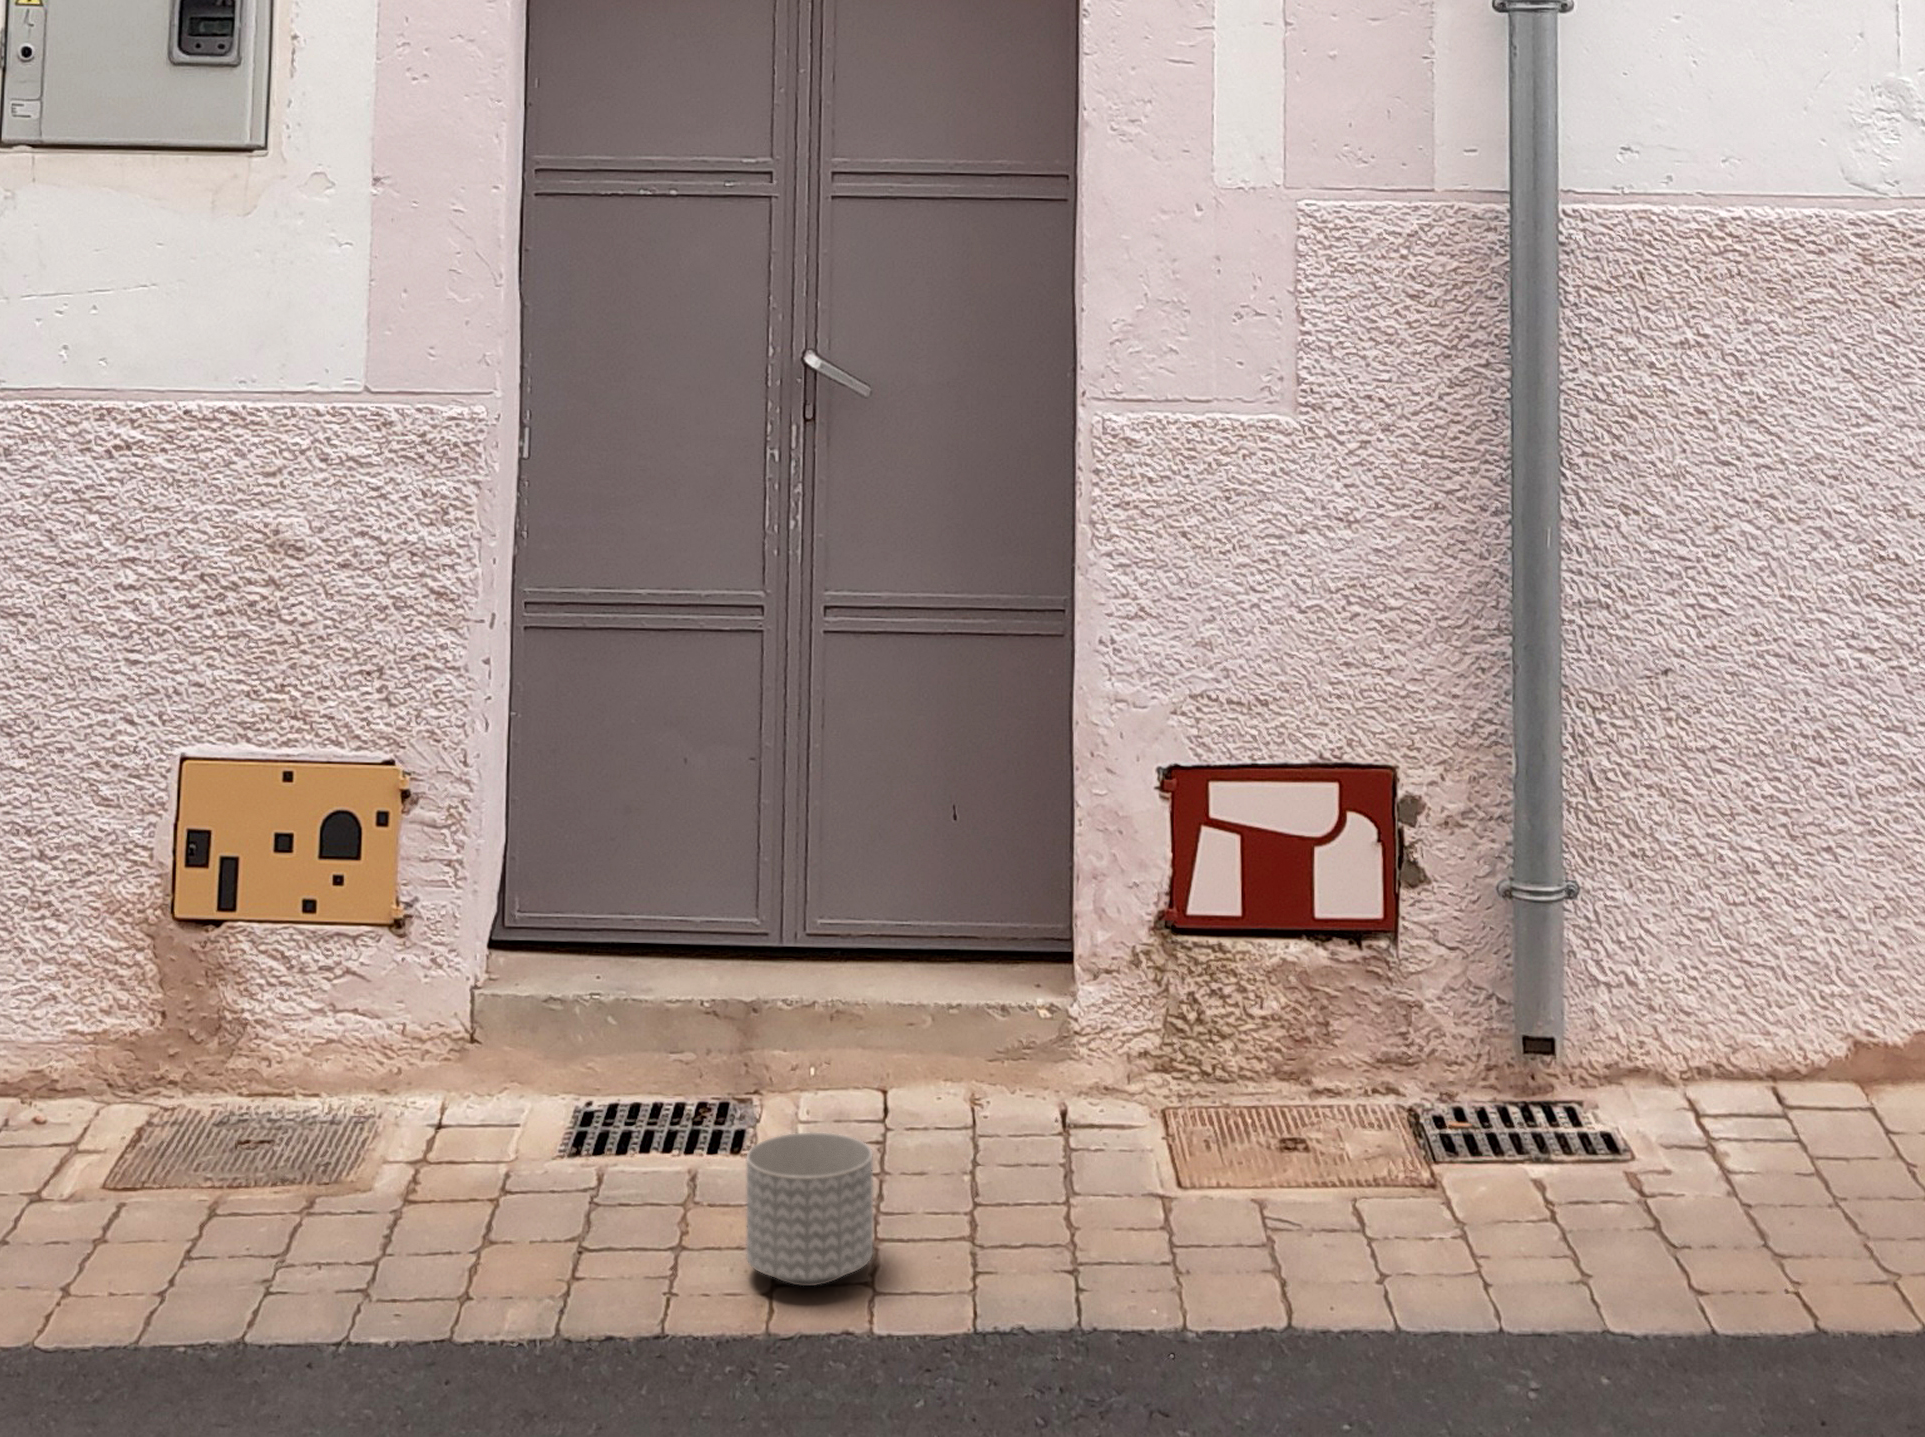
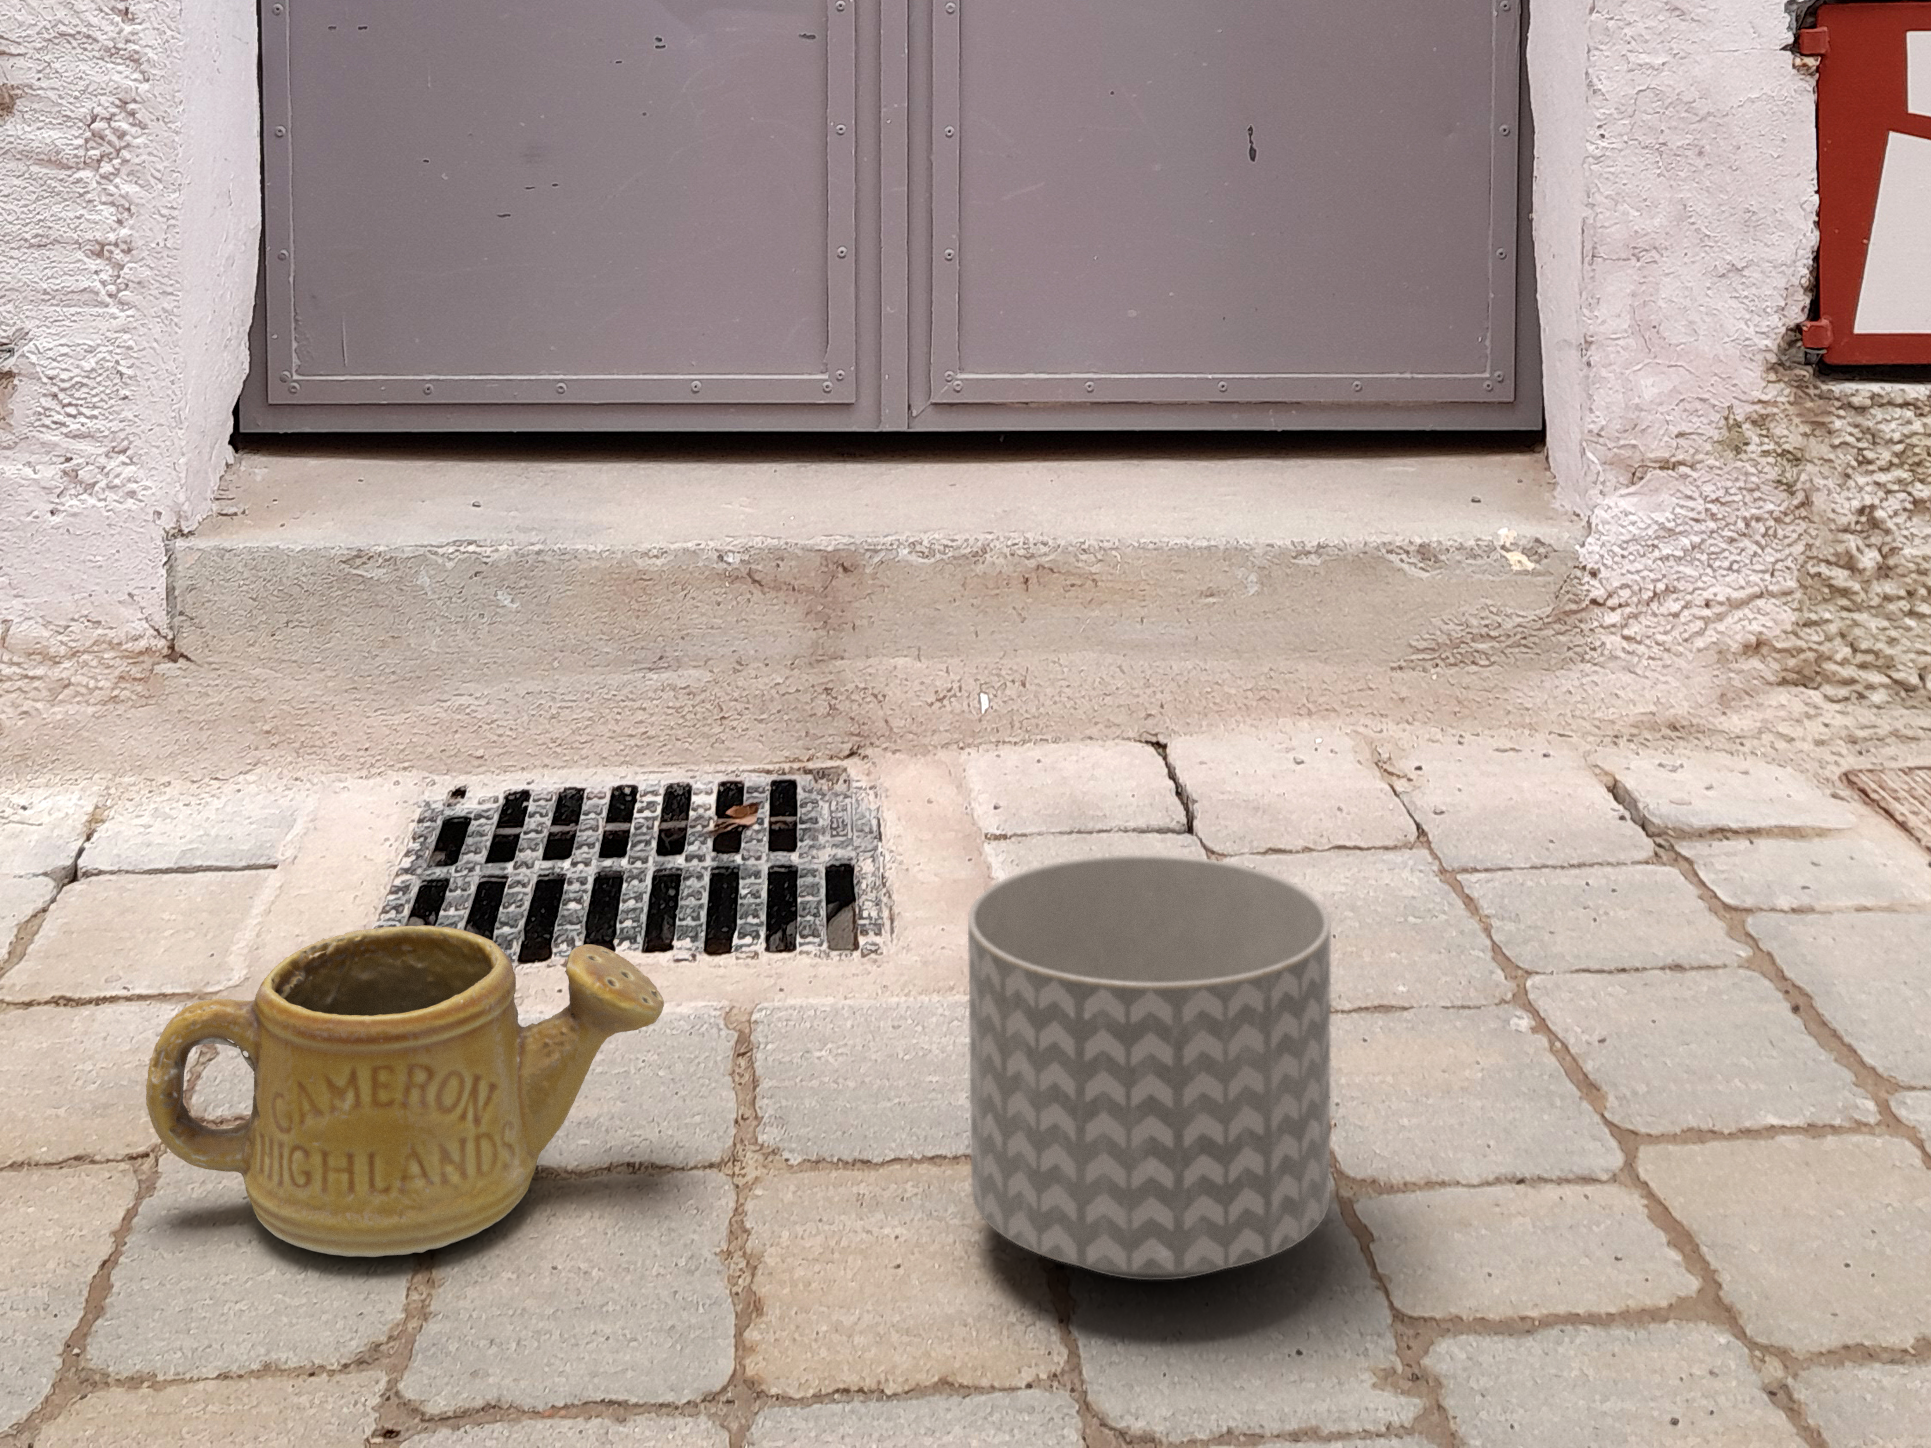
watering can: none [461,1152,647,1271] -> present [146,925,664,1257]

